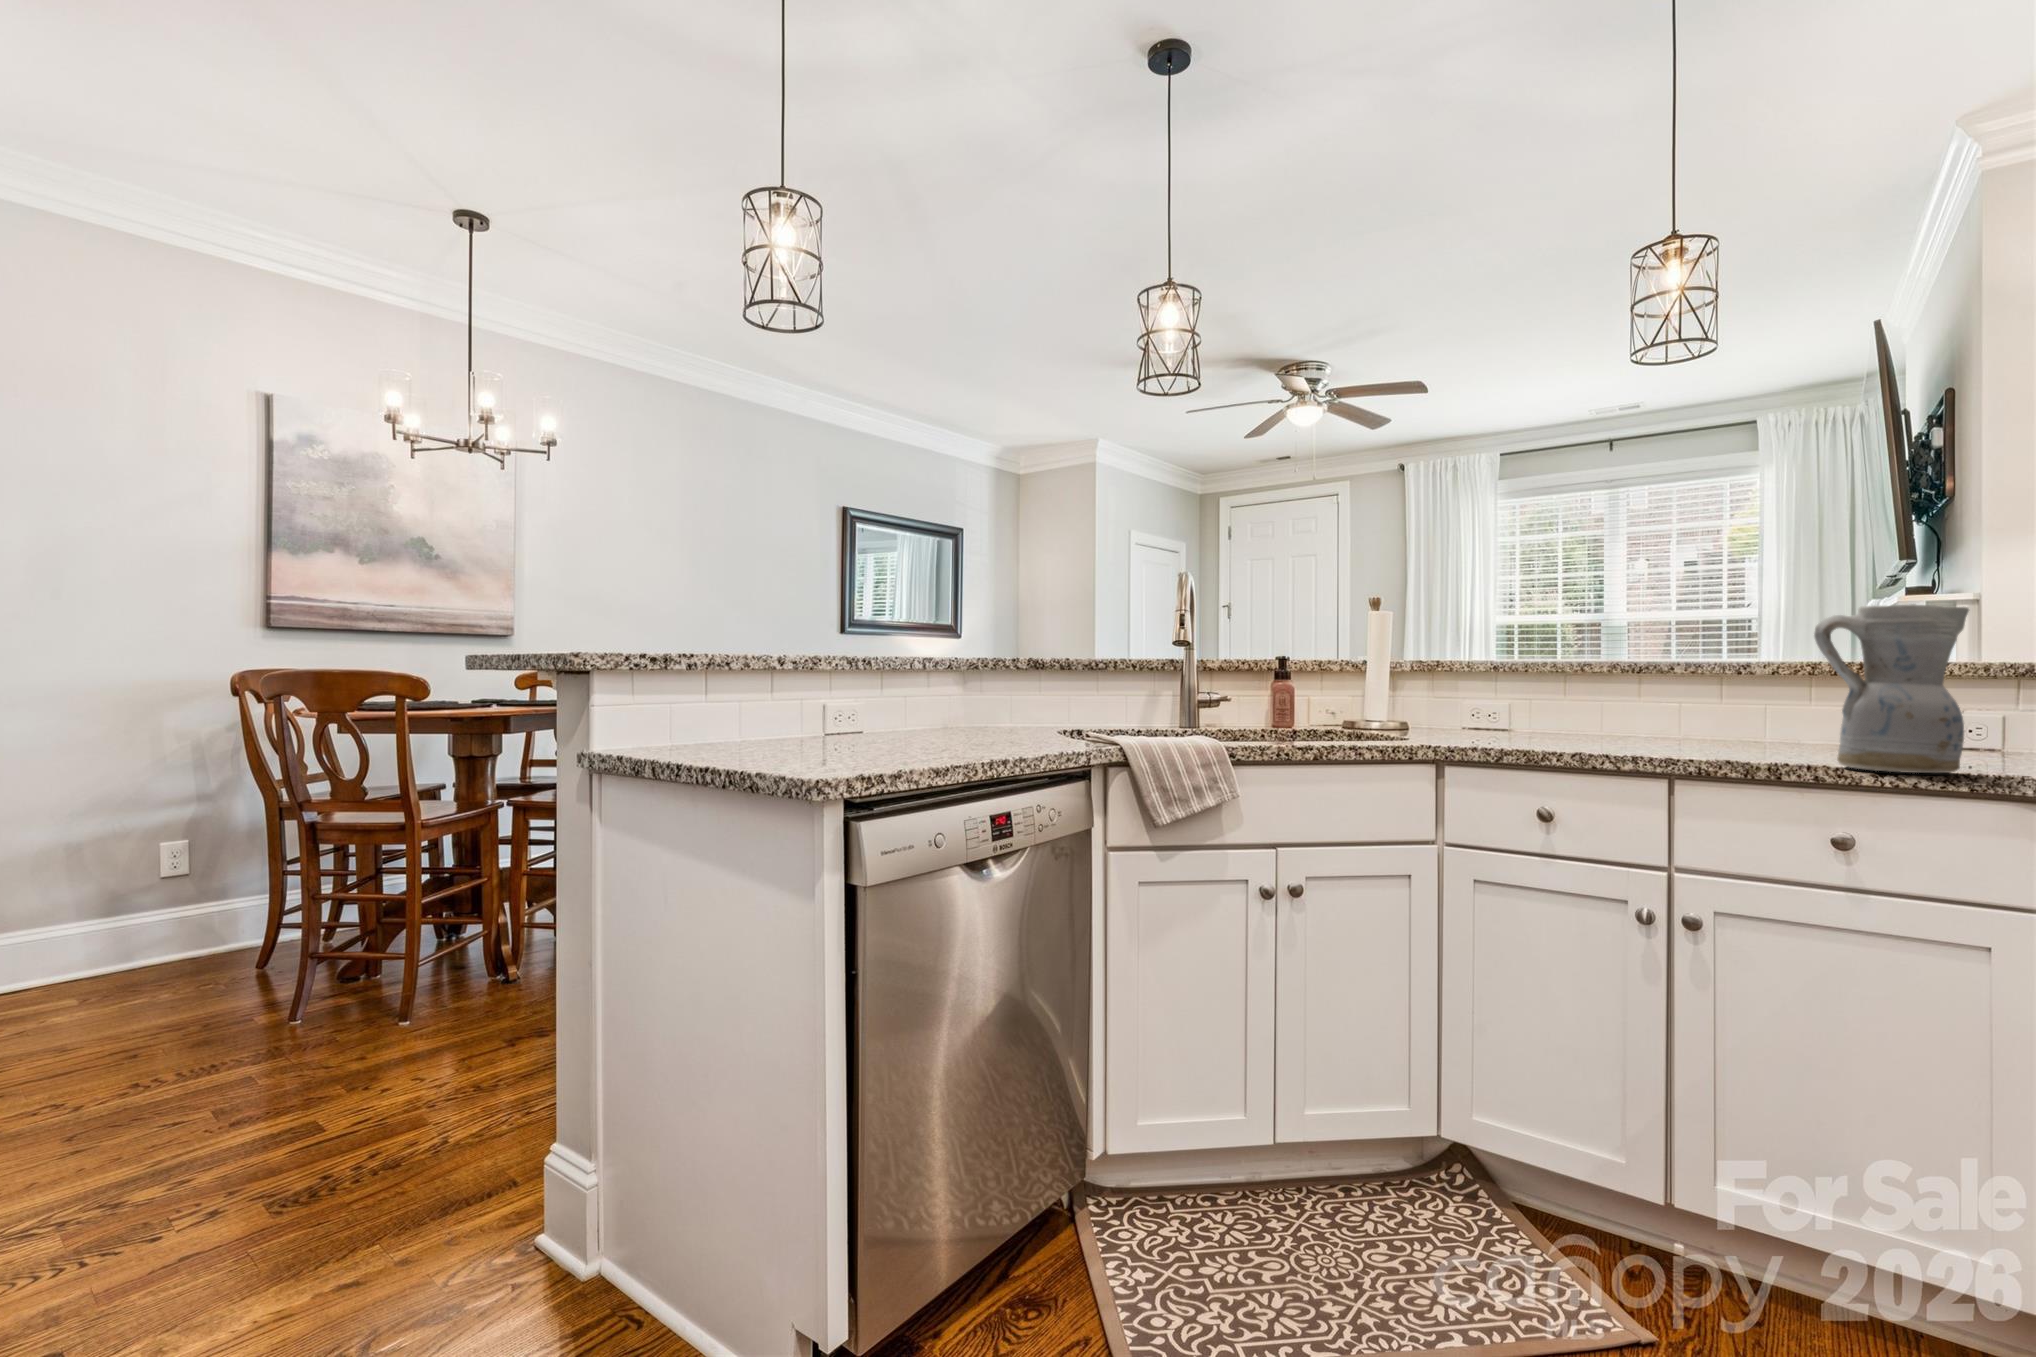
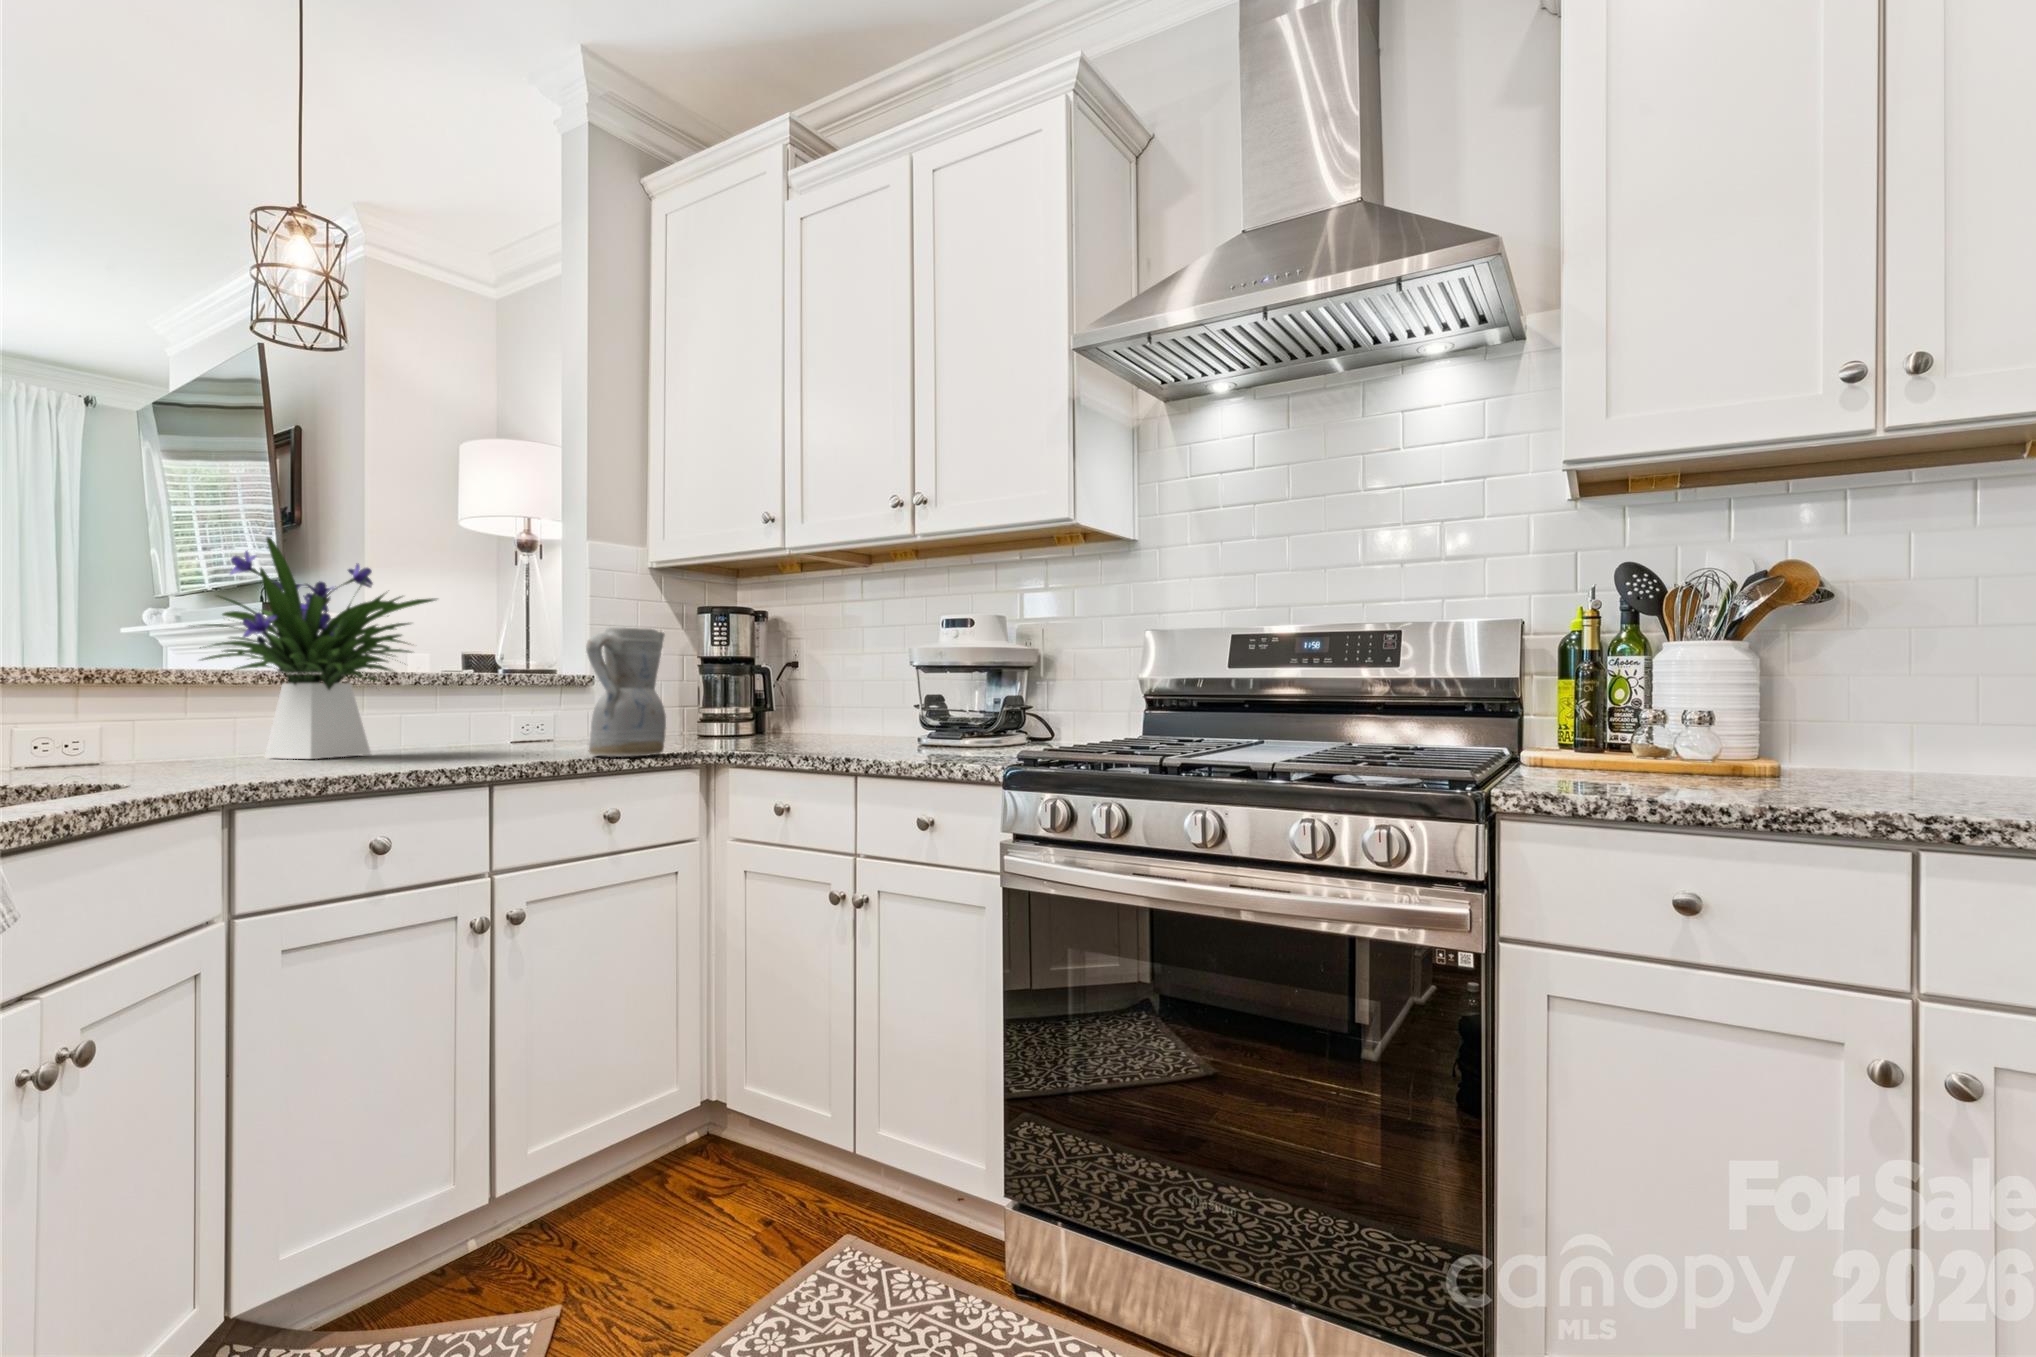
flower arrangement: none [1547,550,1762,742] -> present [193,537,436,759]

